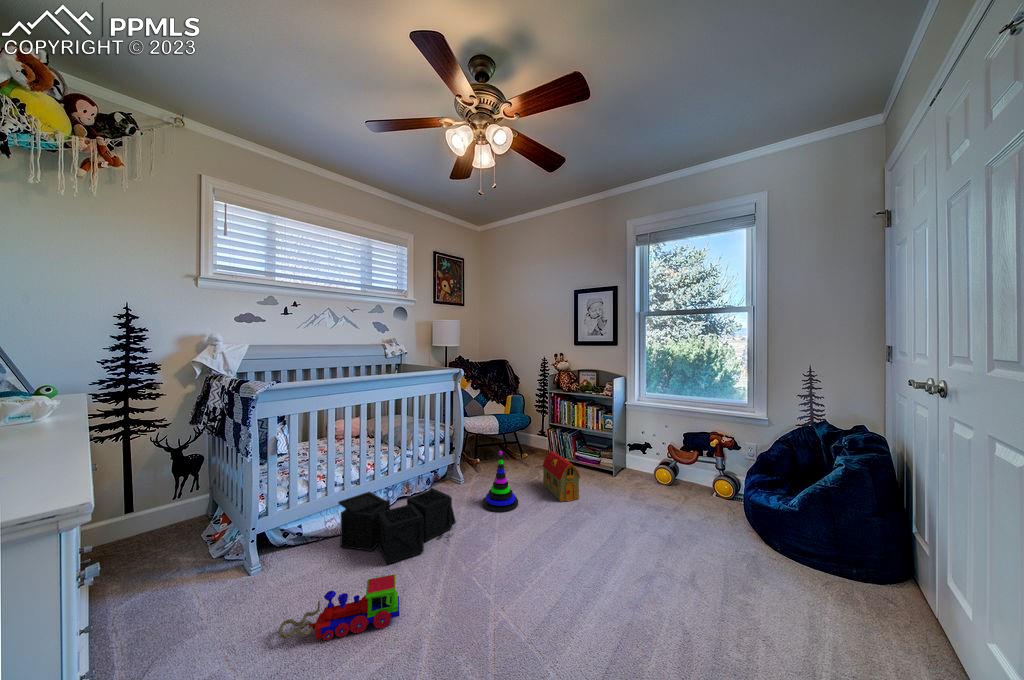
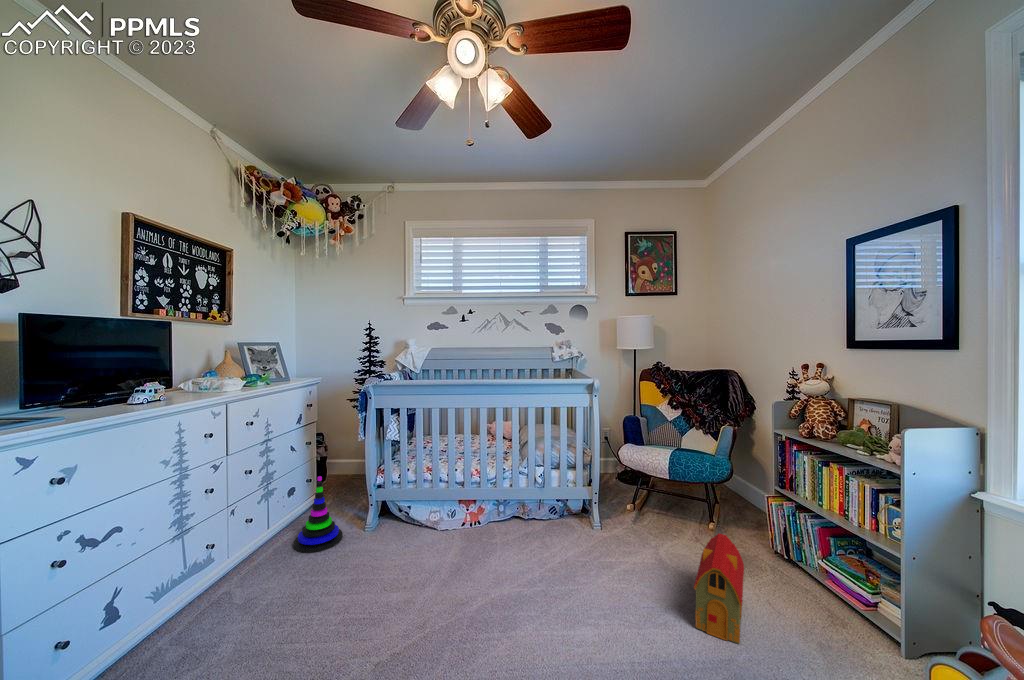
stacking toy: present [483,451,518,512] -> present [294,476,343,553]
storage bin: present [338,488,456,564] -> none [418,497,525,588]
toy train: present [279,574,399,640] -> none [296,568,368,632]

